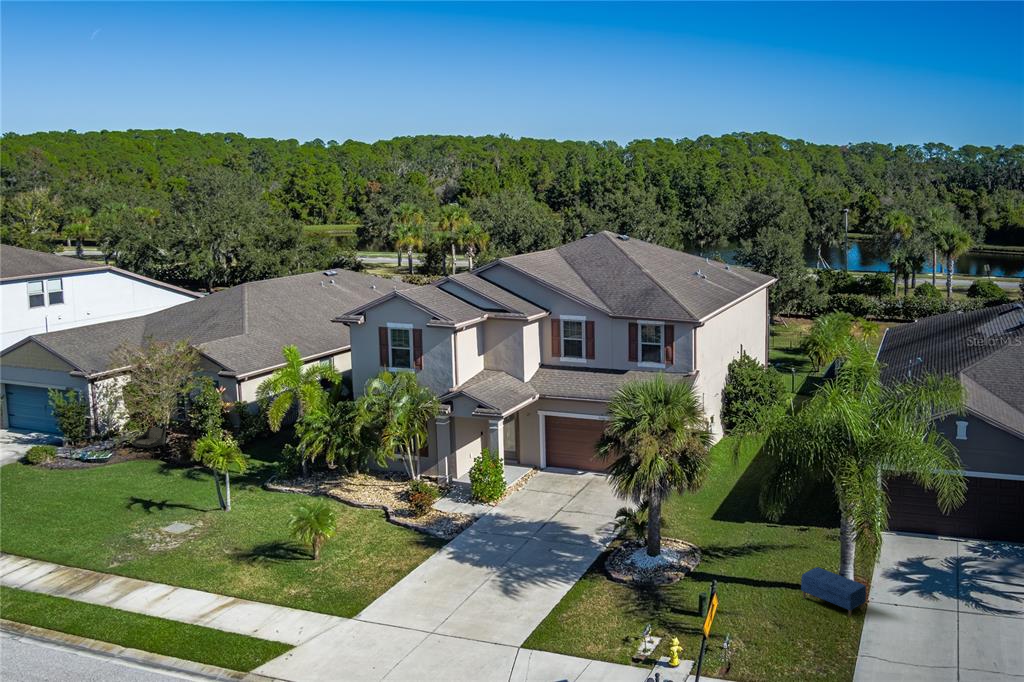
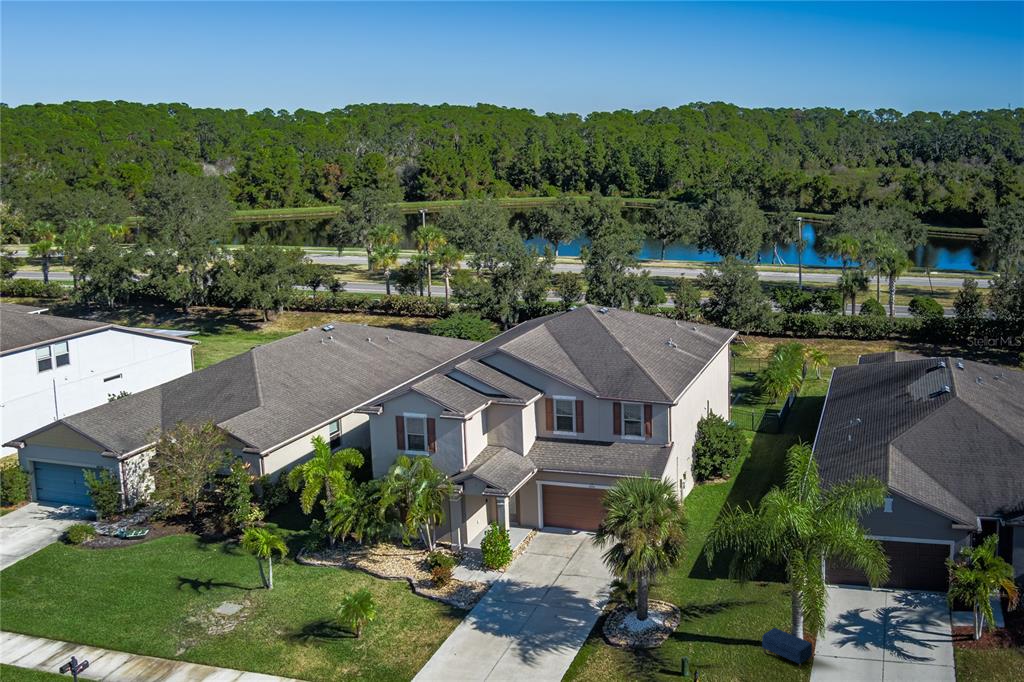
lounge chair: present [133,427,169,460] -> none [169,500,202,535]

